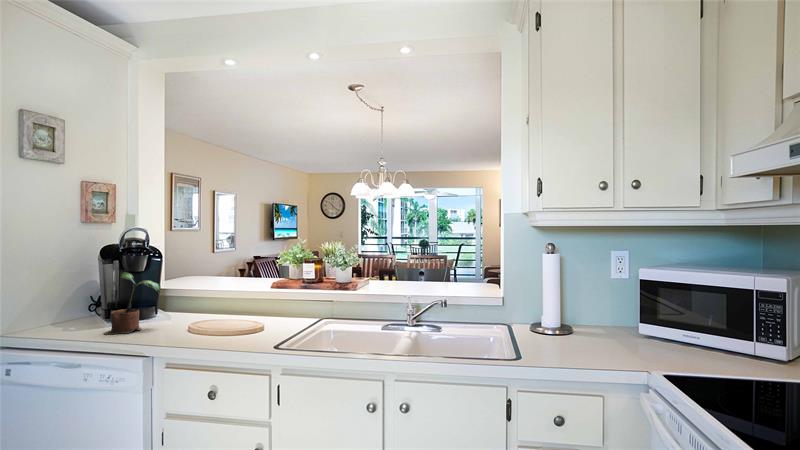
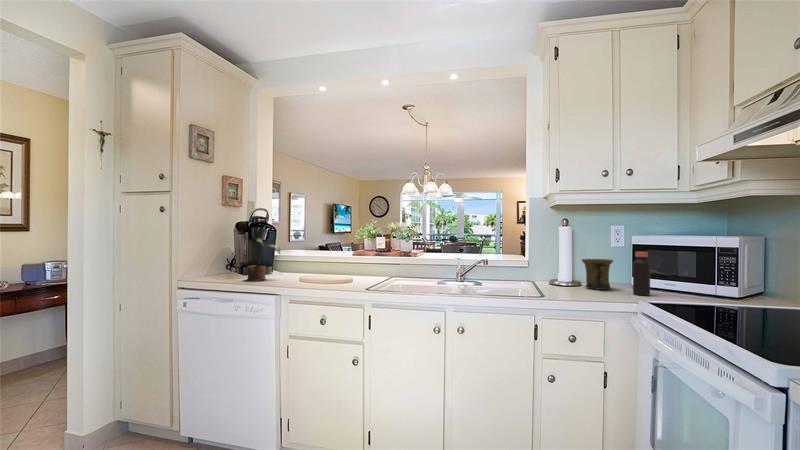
bottle: none [638,292,660,352] -> present [633,252,650,296]
mug: none [572,297,612,341] -> present [582,259,613,290]

